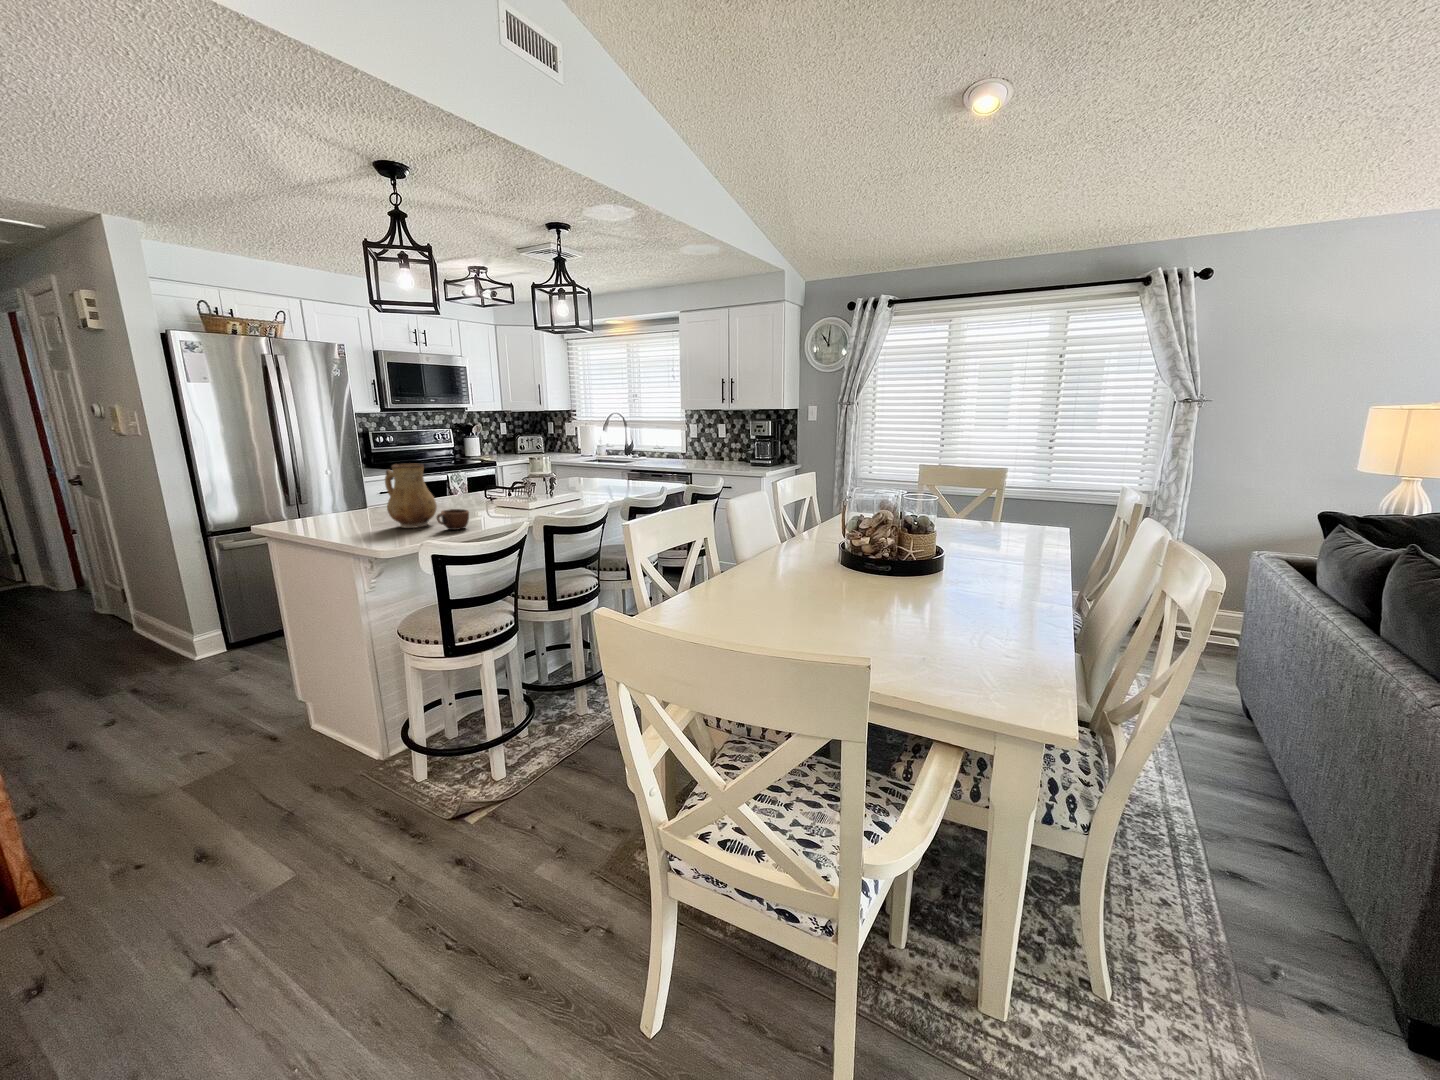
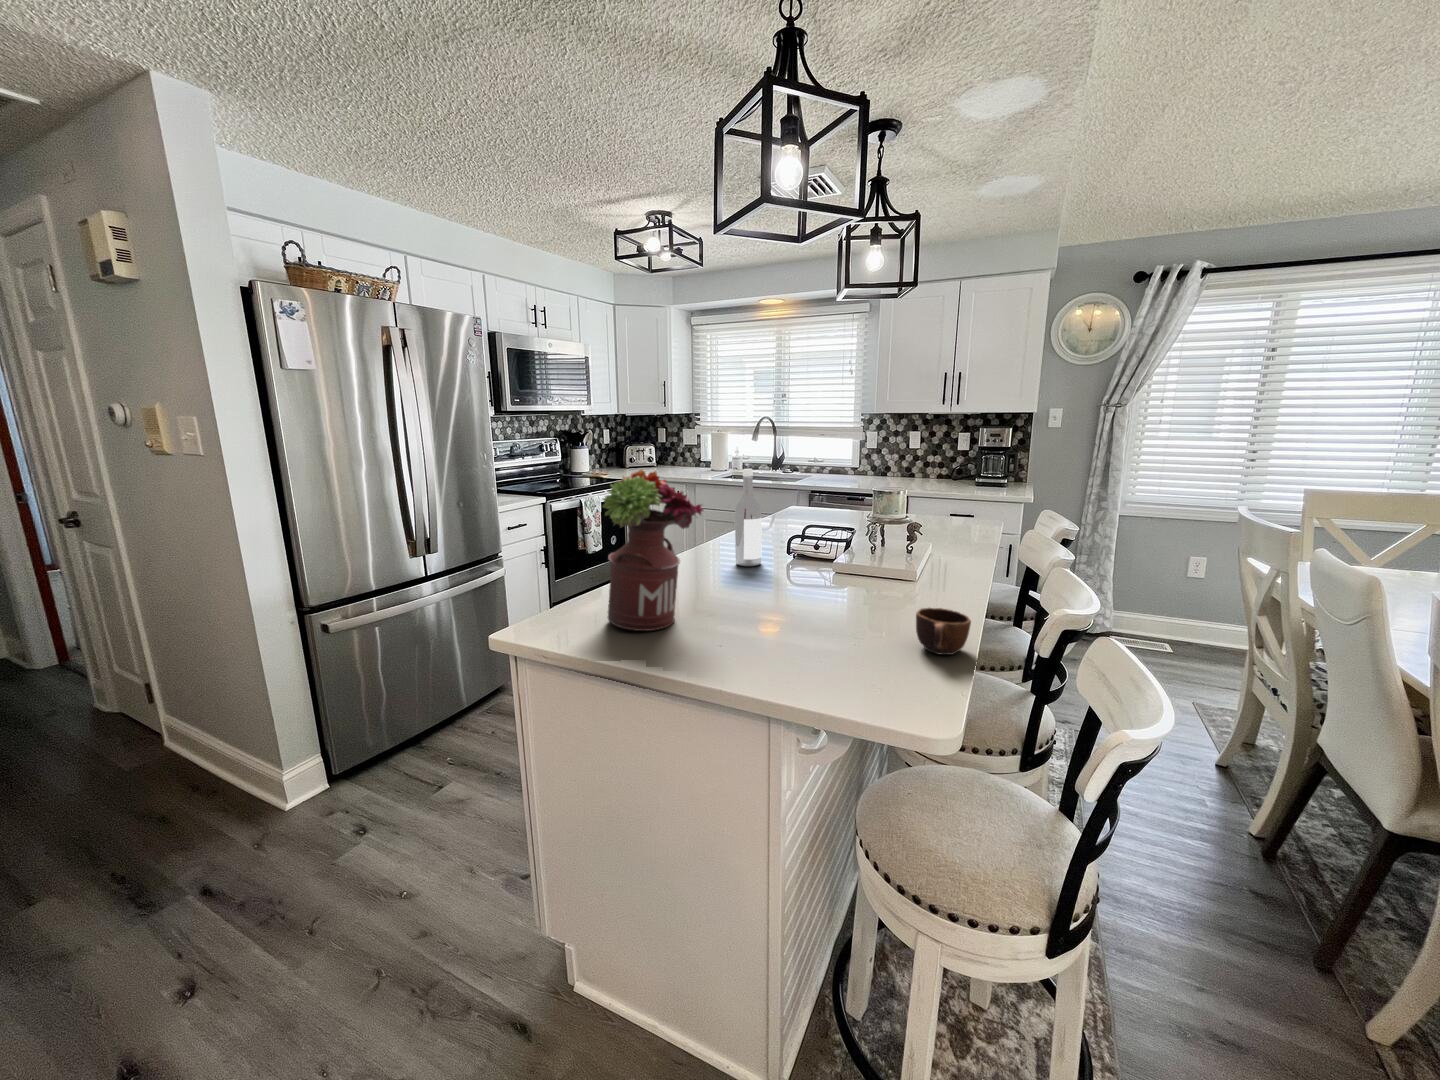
flower arrangement: none [300,440,369,524] -> present [603,470,703,631]
wine bottle: none [445,444,466,503] -> present [735,469,762,566]
ceramic pitcher: present [385,463,437,528] -> none [772,517,870,646]

